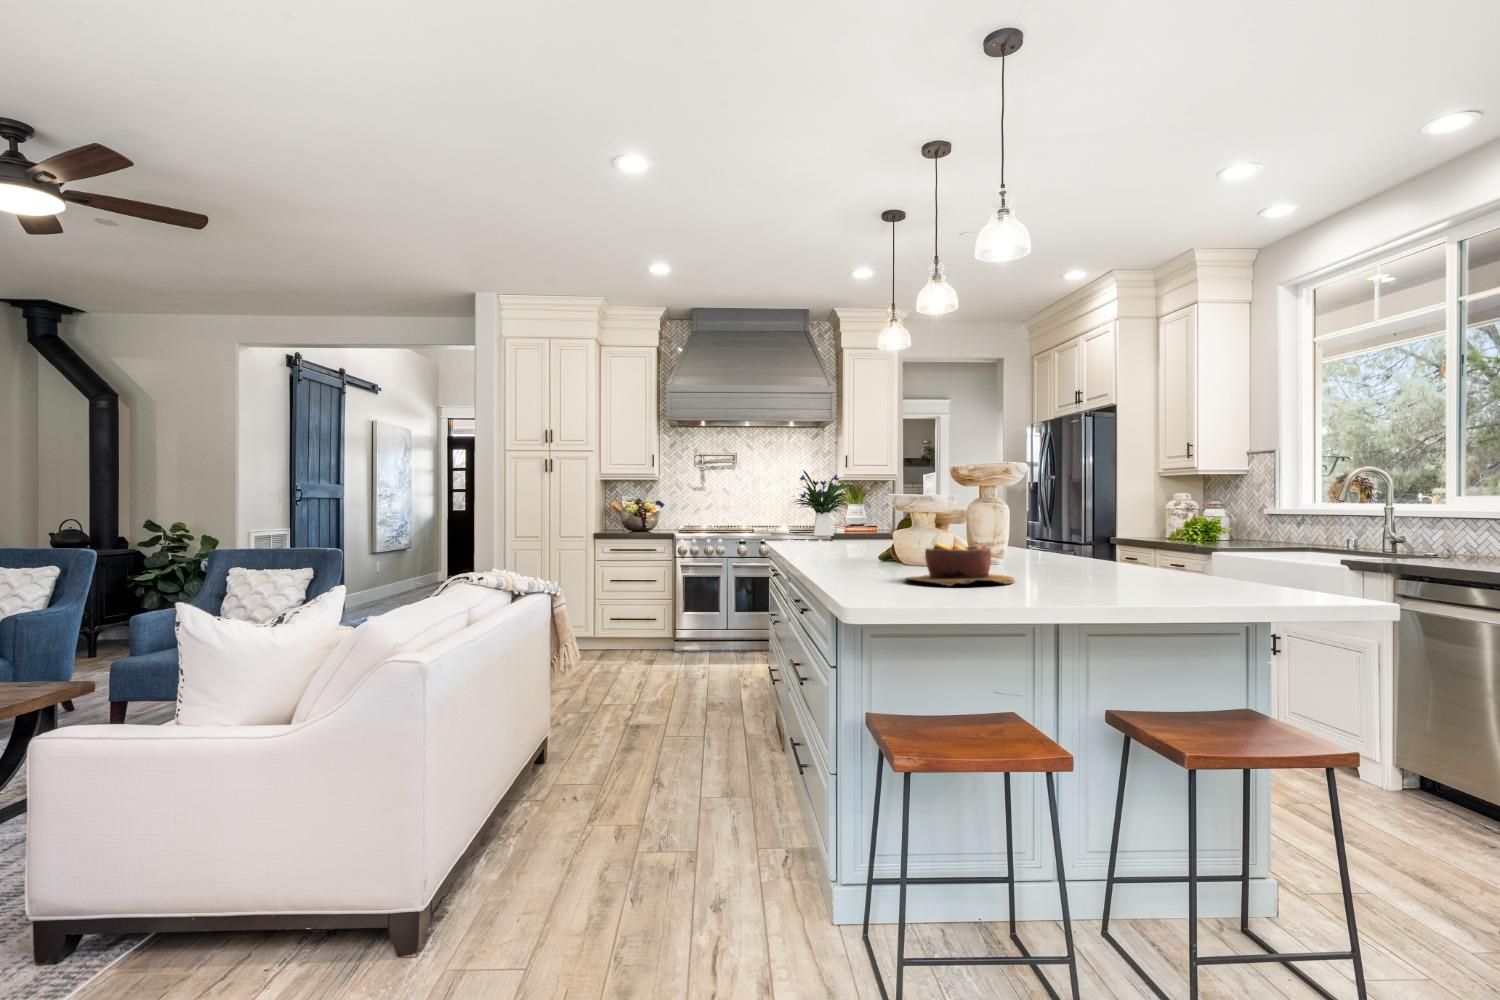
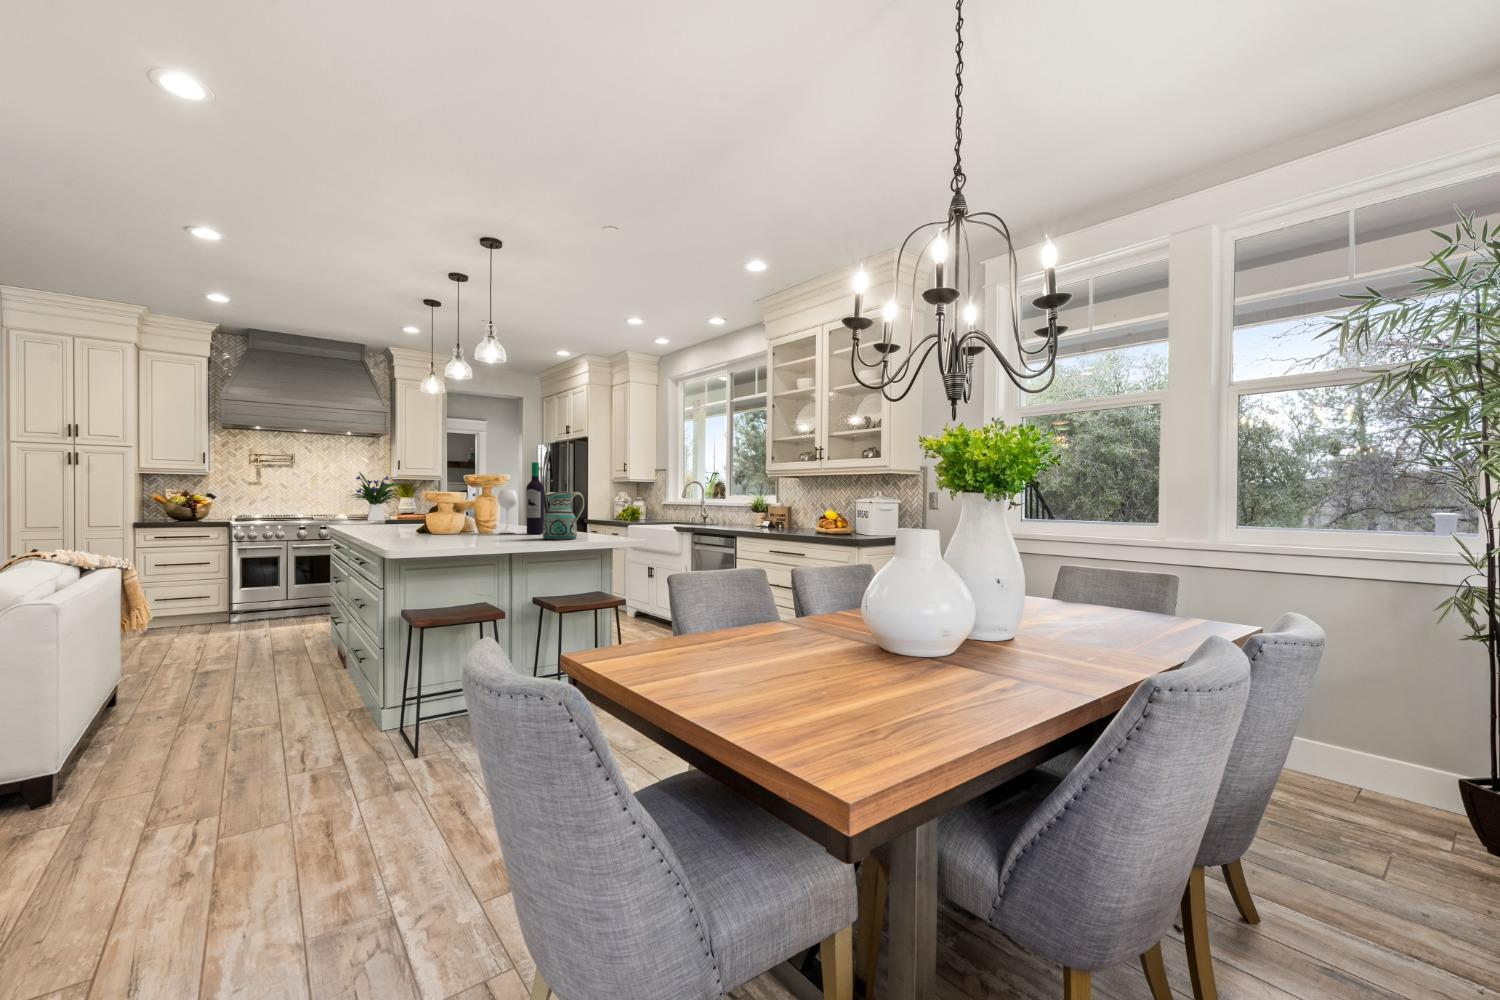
wine bottle: none [1008,436,1096,569] -> present [498,462,544,534]
ceramic pitcher: none [1112,488,1196,586] -> present [543,492,584,540]
bowl: present [908,543,1014,586] -> none [429,520,493,543]

